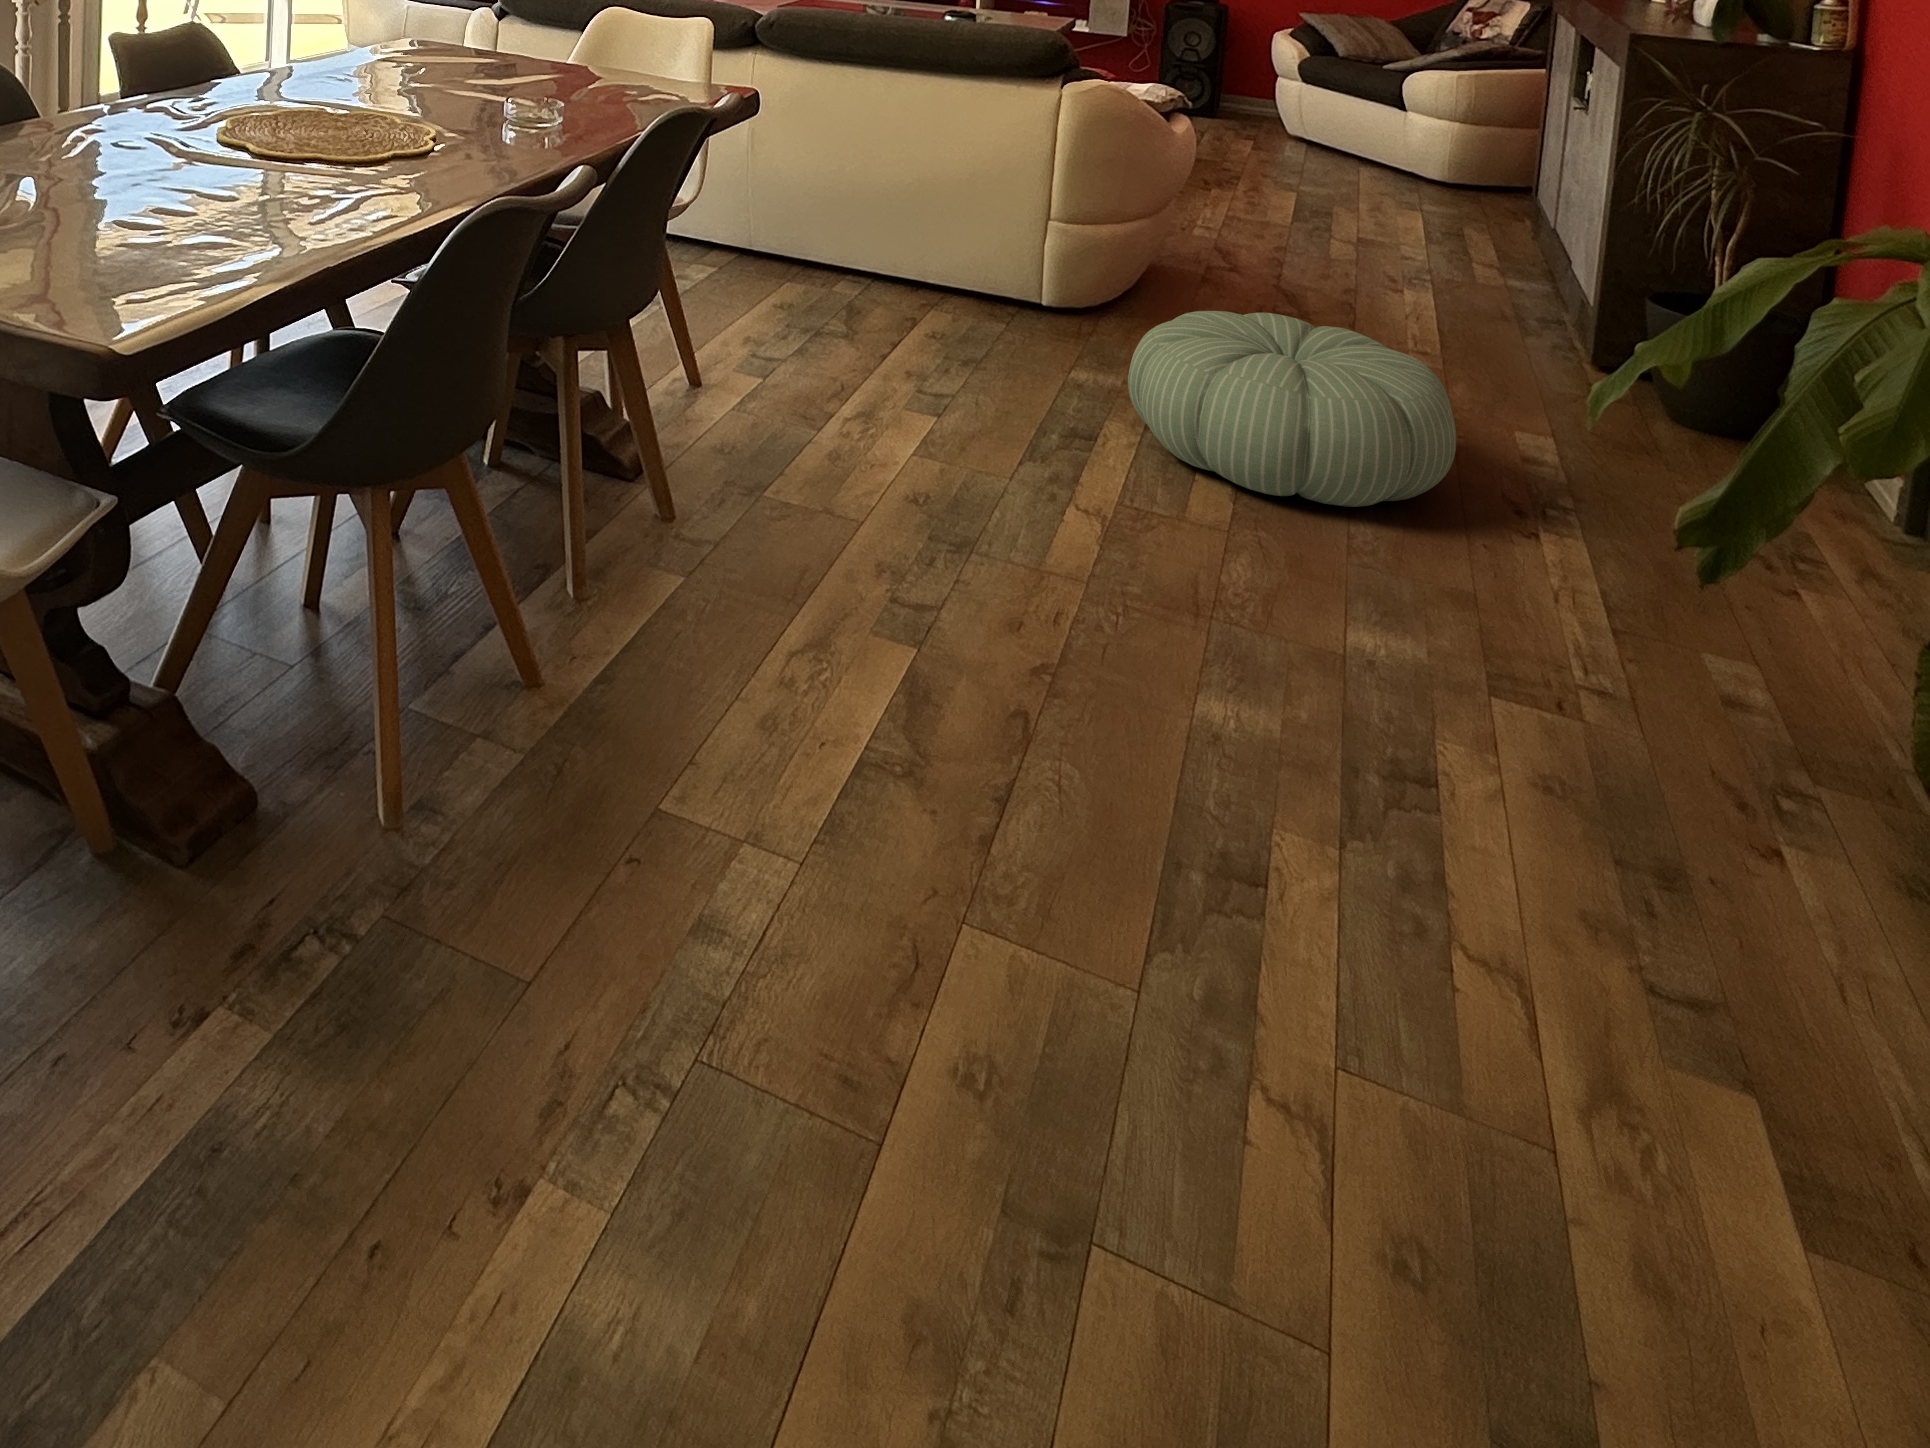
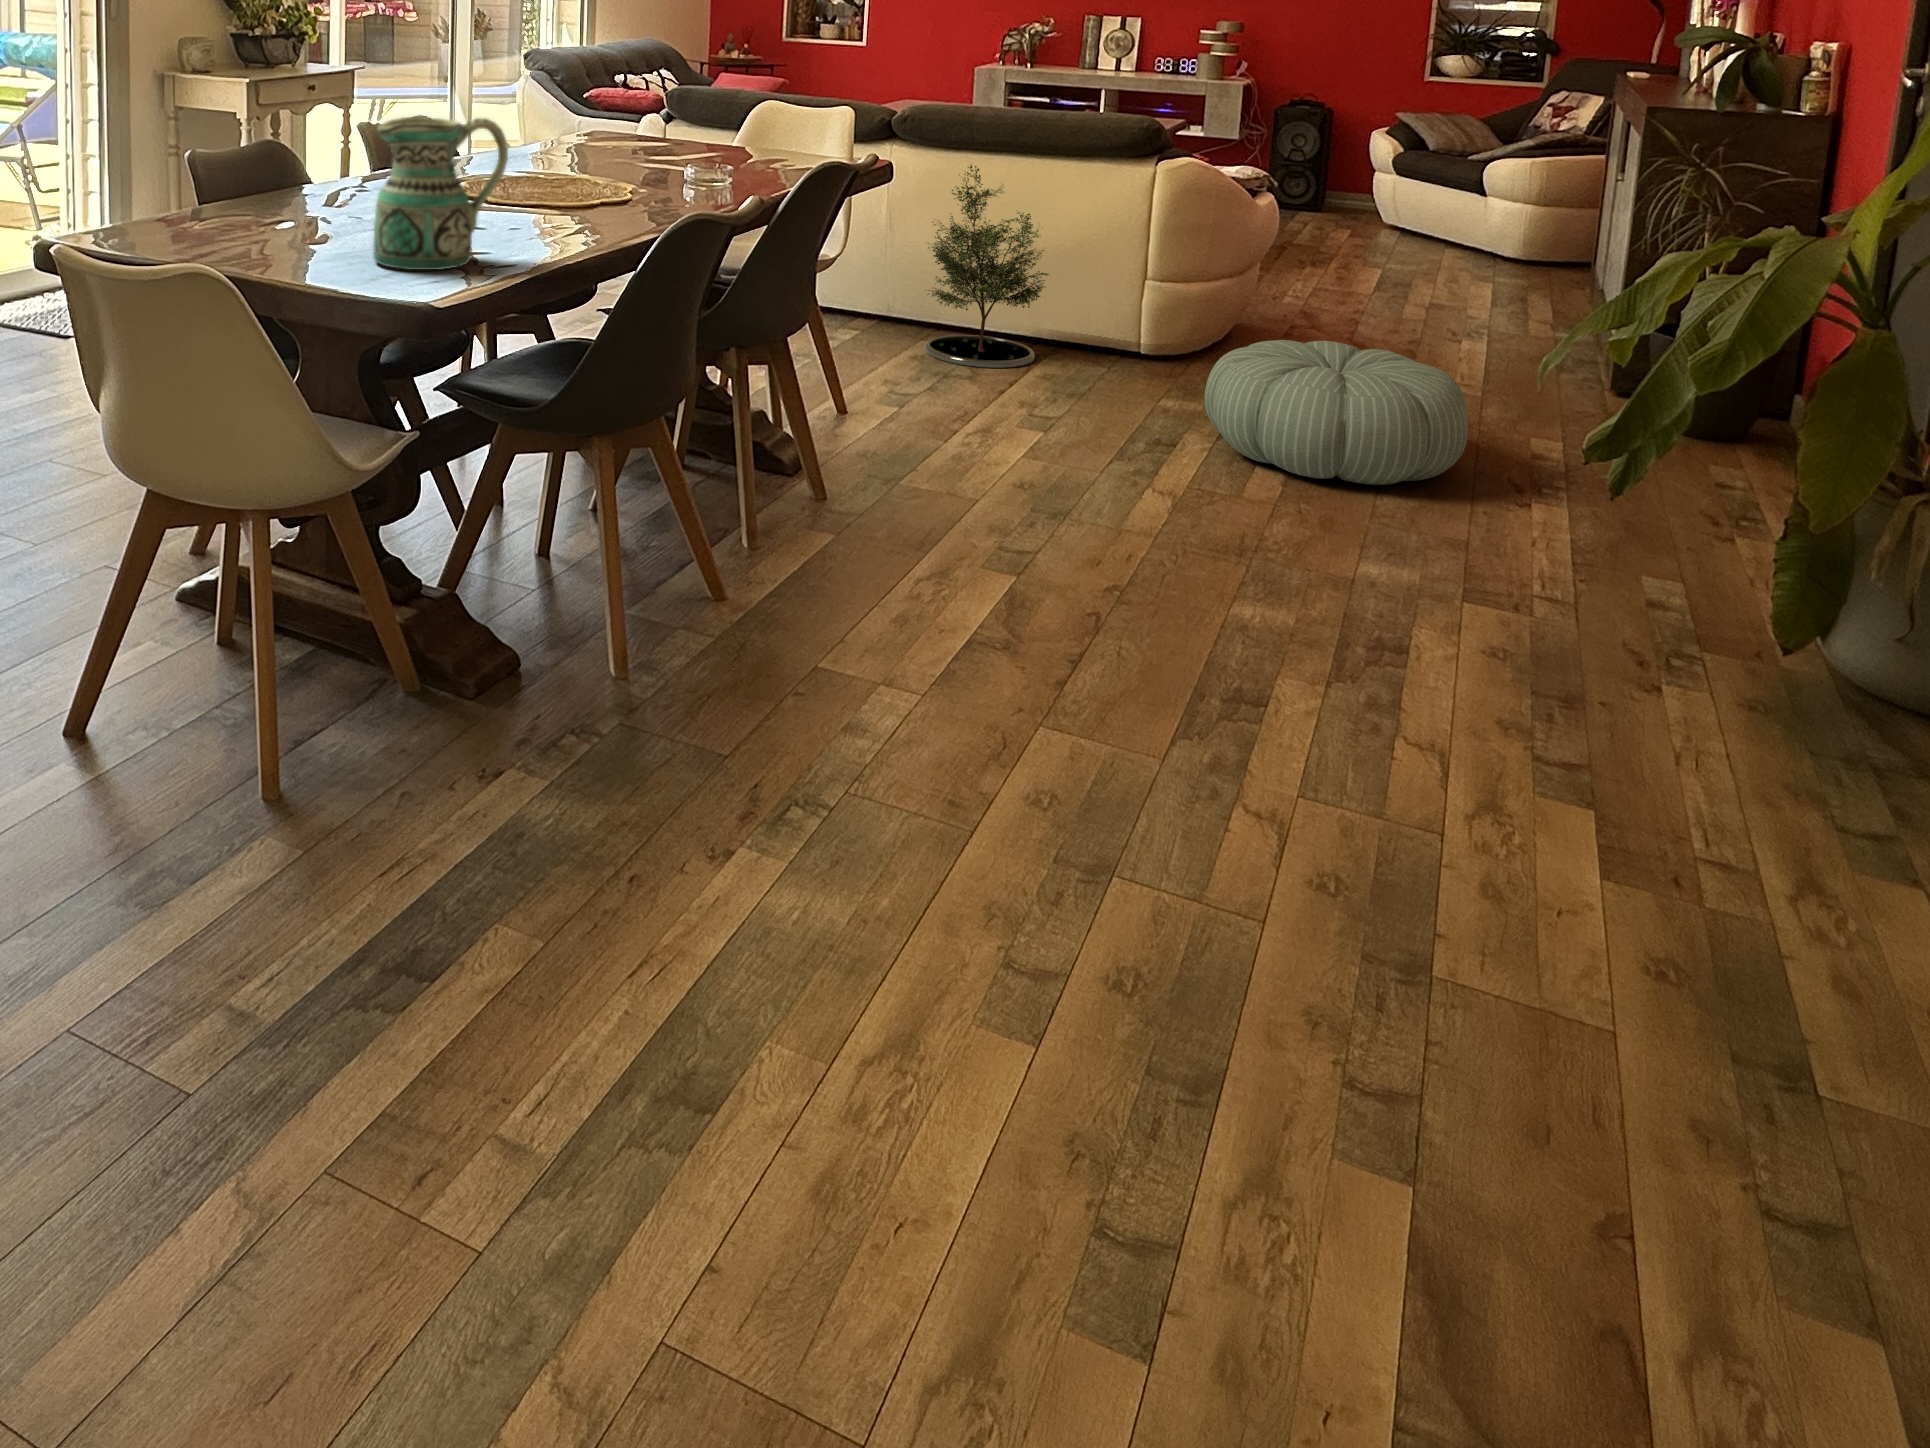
ceramic pitcher: none [65,60,251,273] -> present [373,117,508,270]
potted tree: none [790,80,936,321] -> present [925,164,1049,368]

